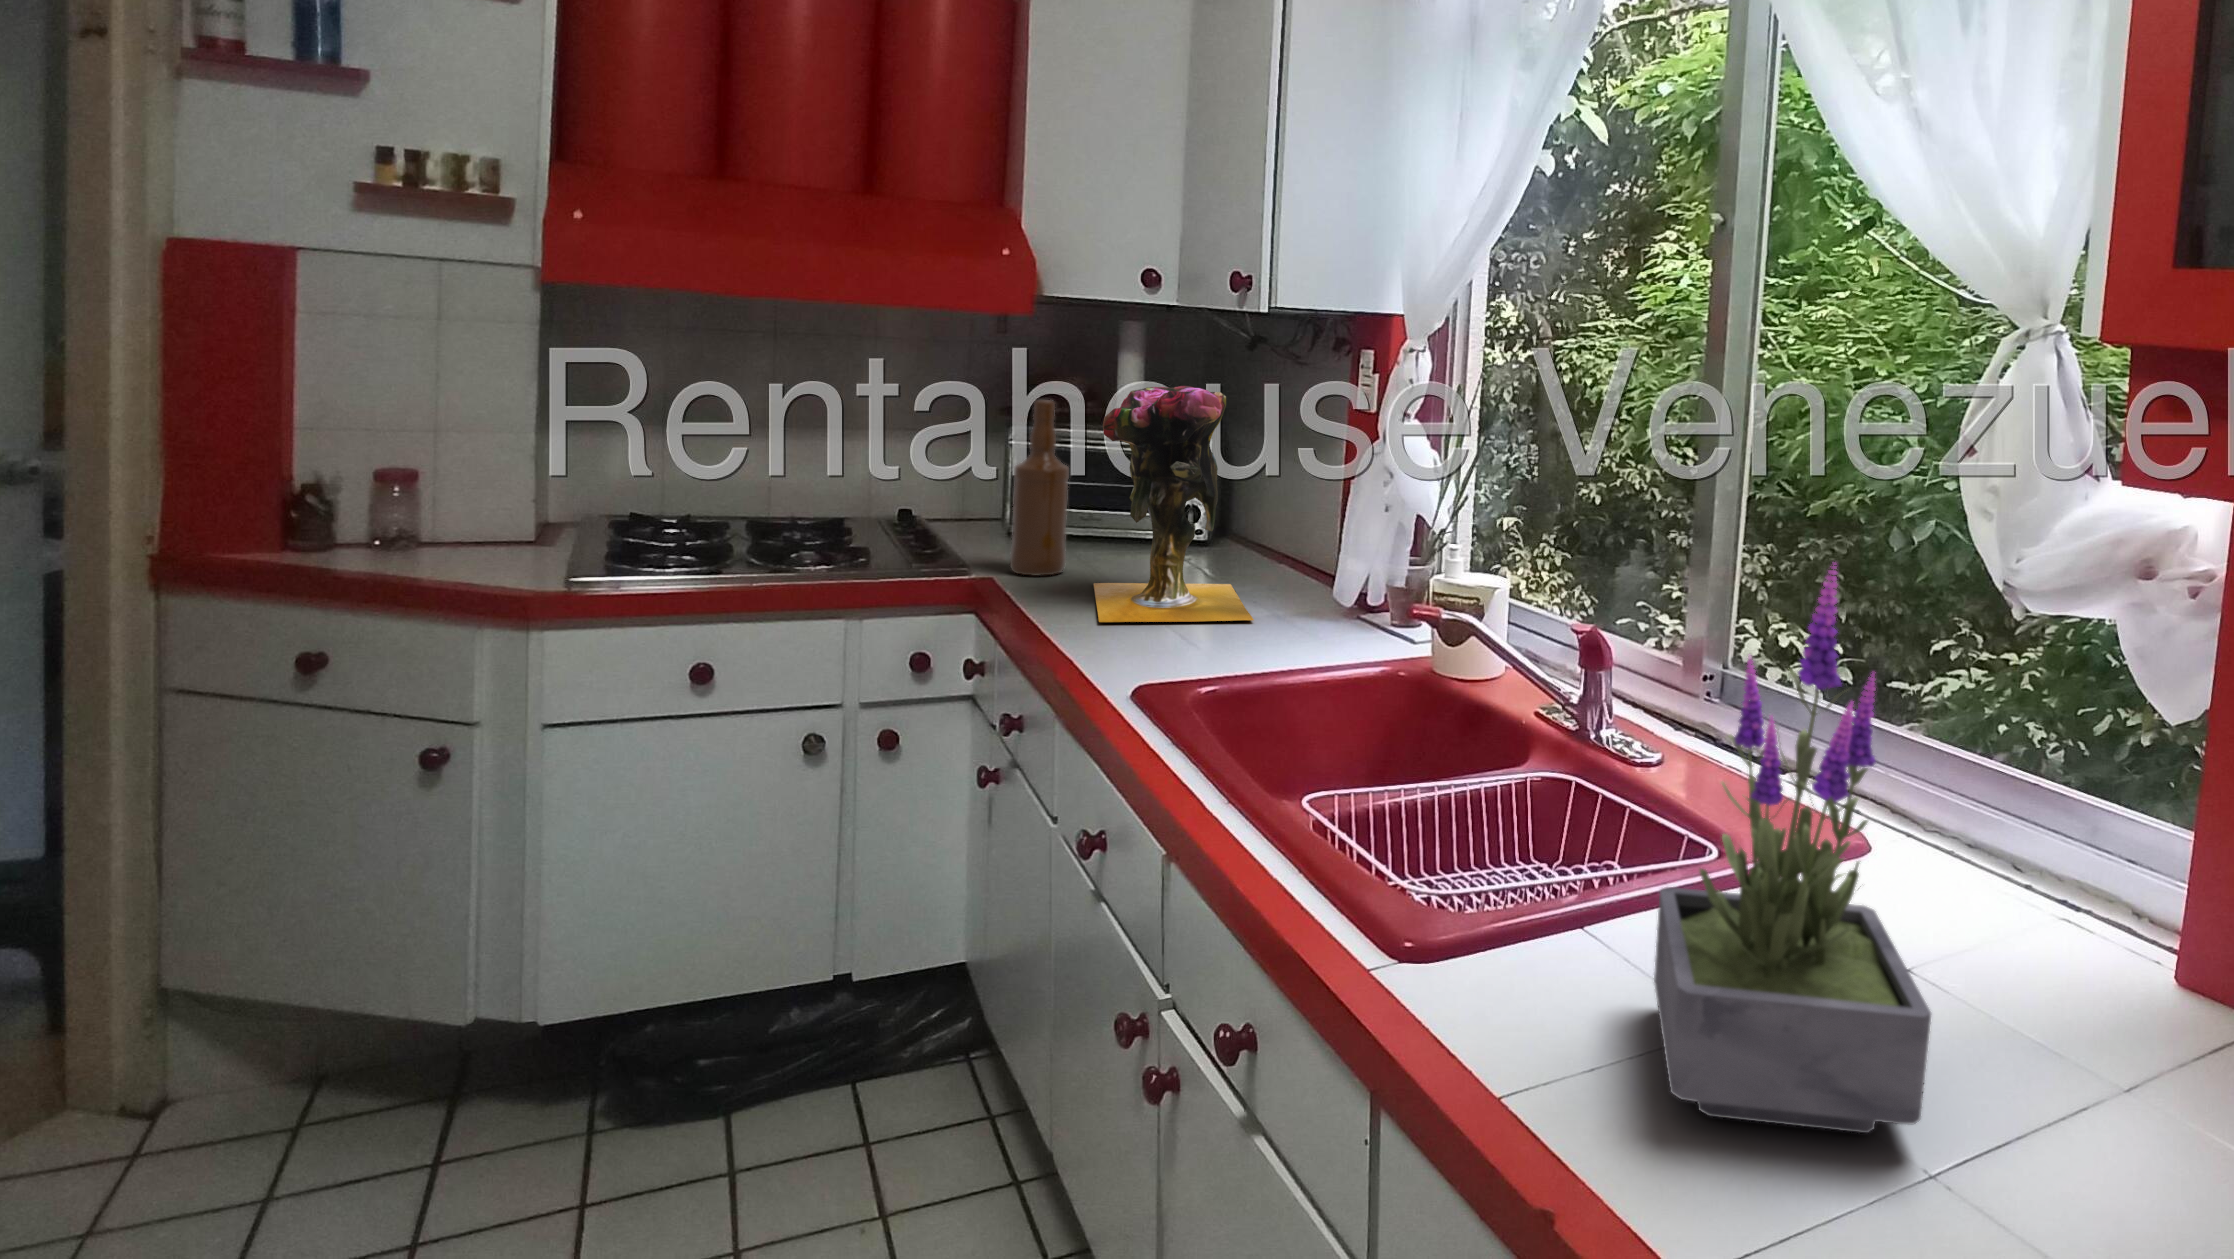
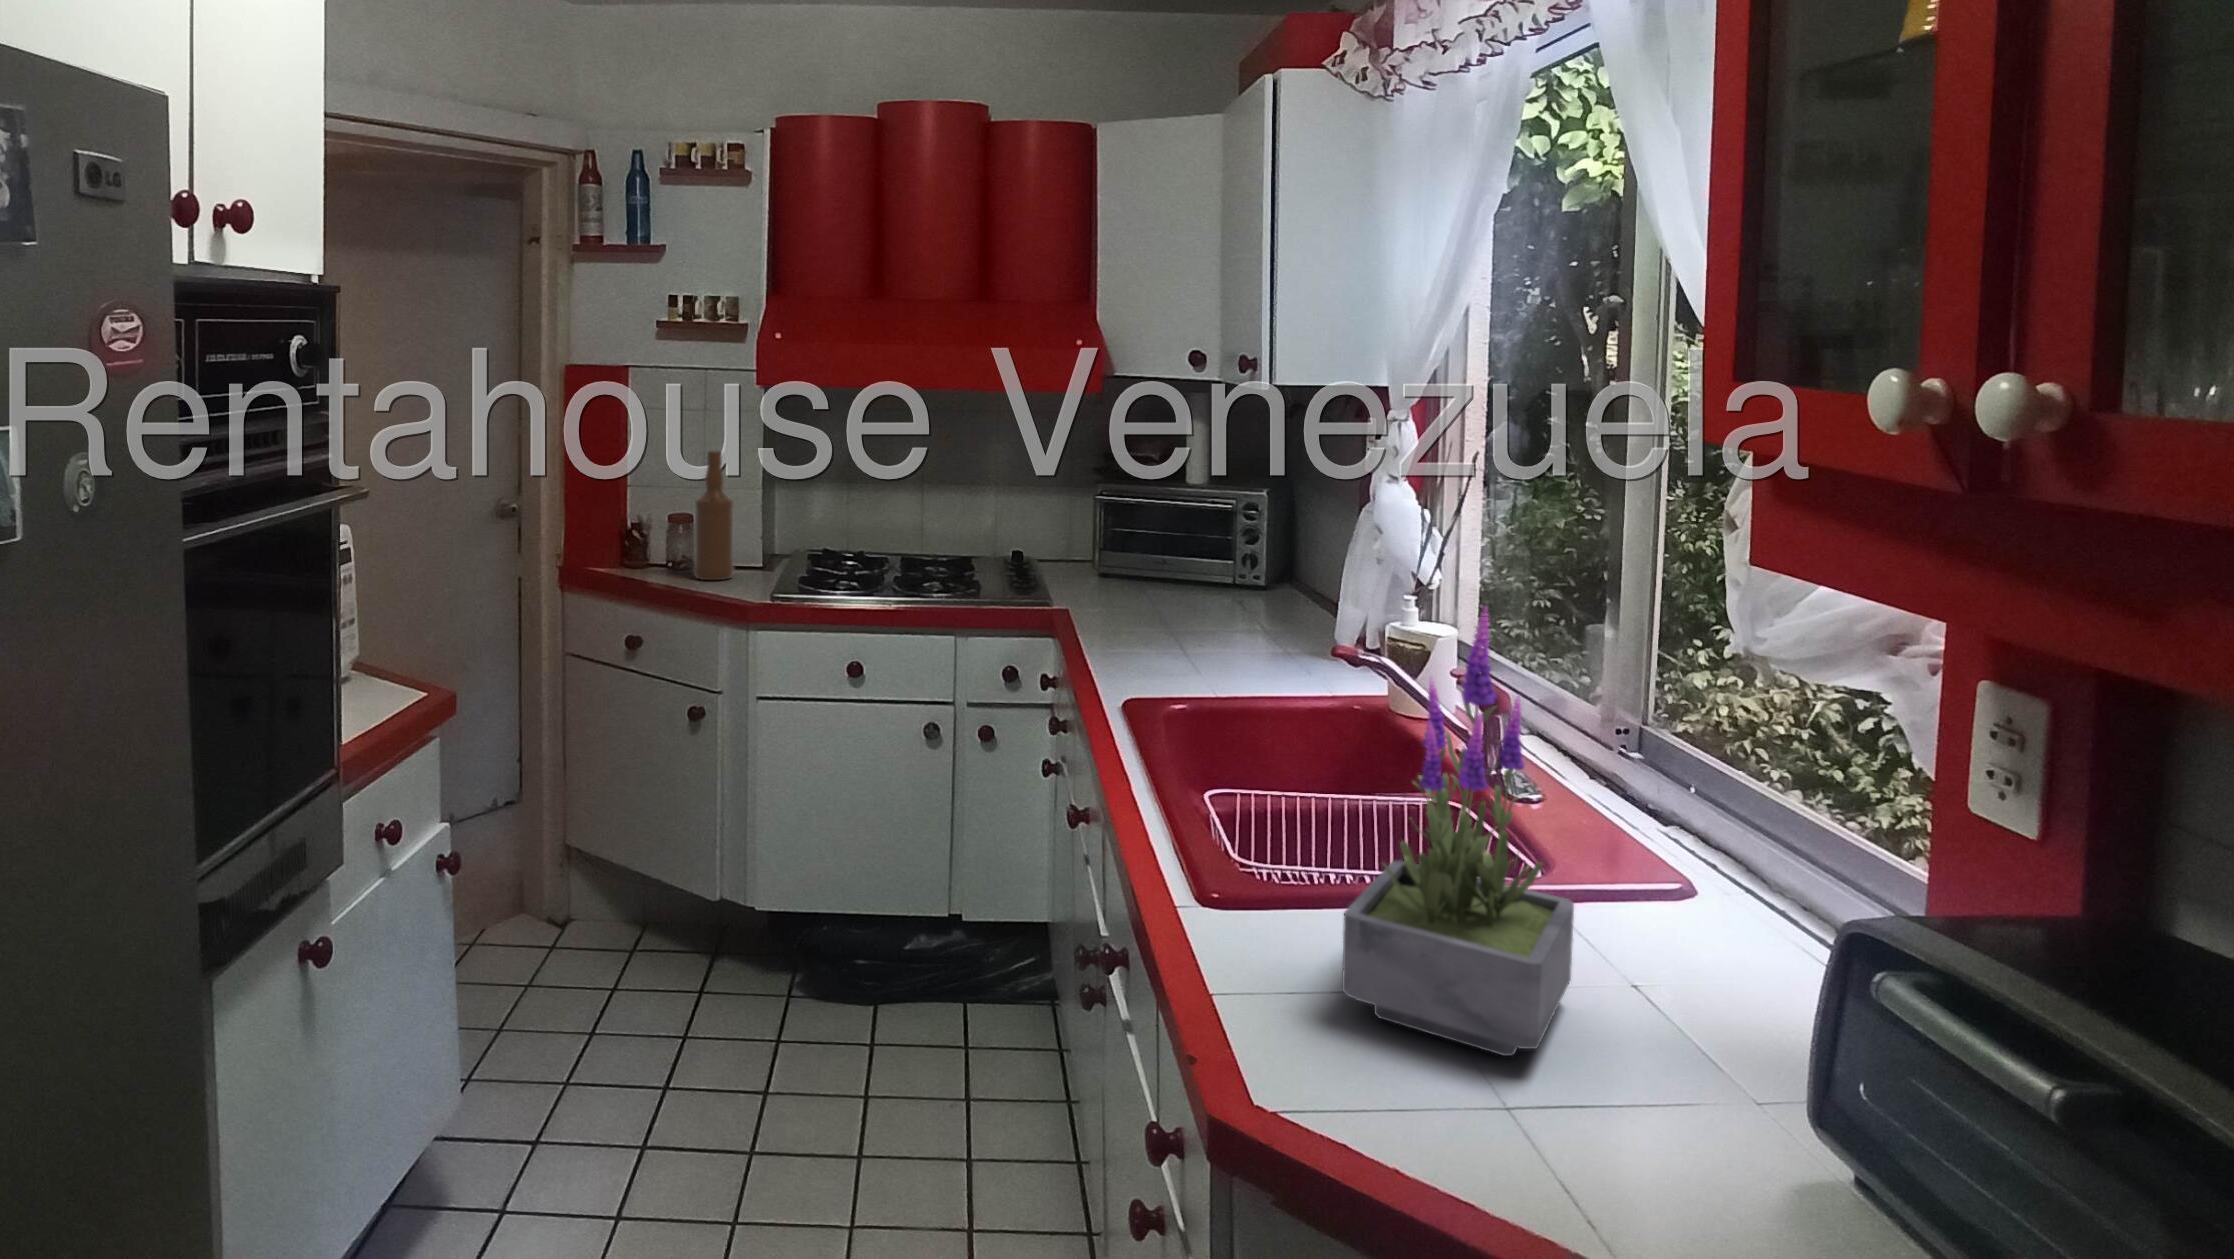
vase: present [1094,386,1254,622] -> none [1119,454,1249,657]
bottle: present [1010,400,1069,576] -> present [694,450,734,580]

